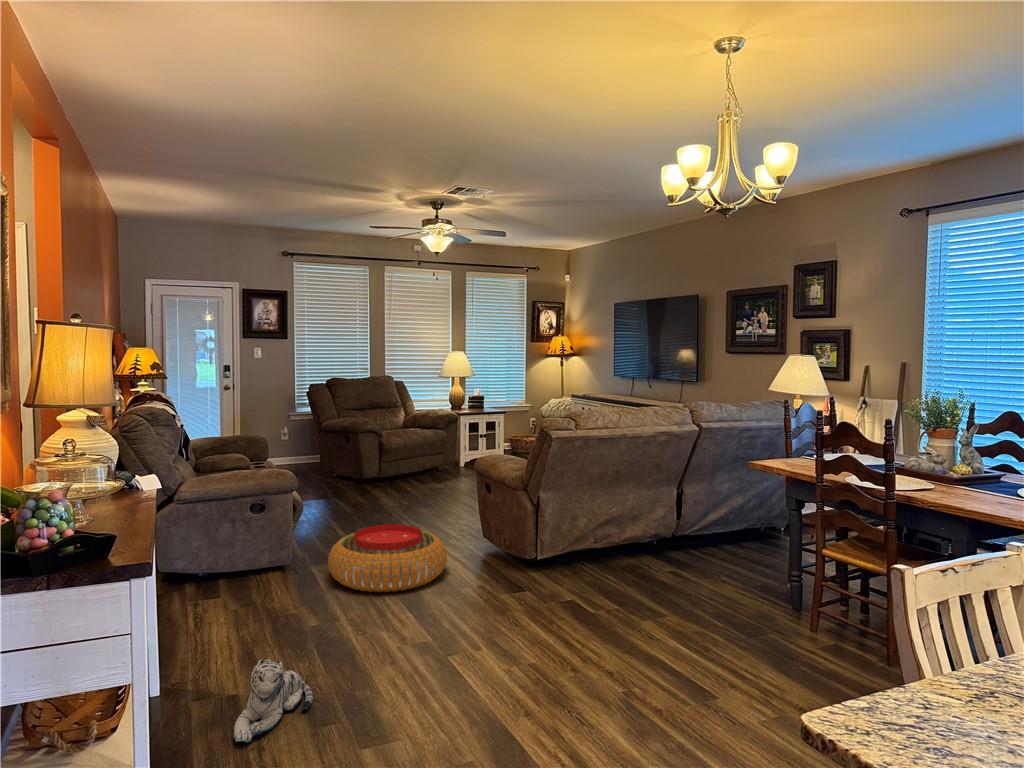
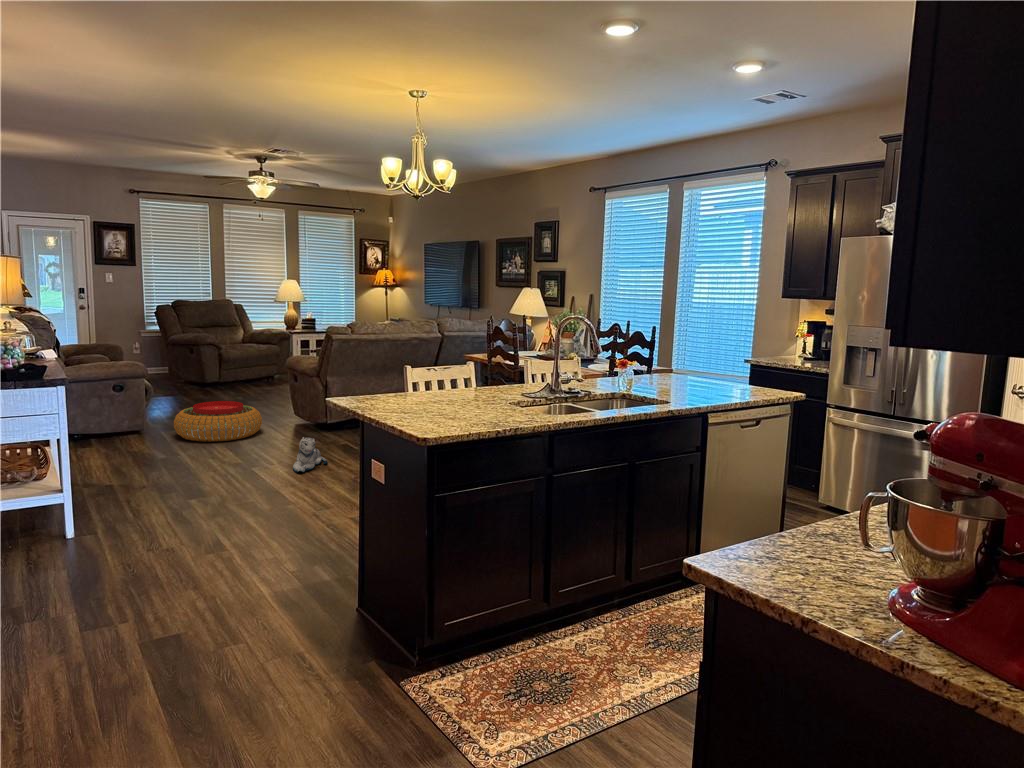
plush toy: present [234,660,313,742] -> present [293,437,327,472]

